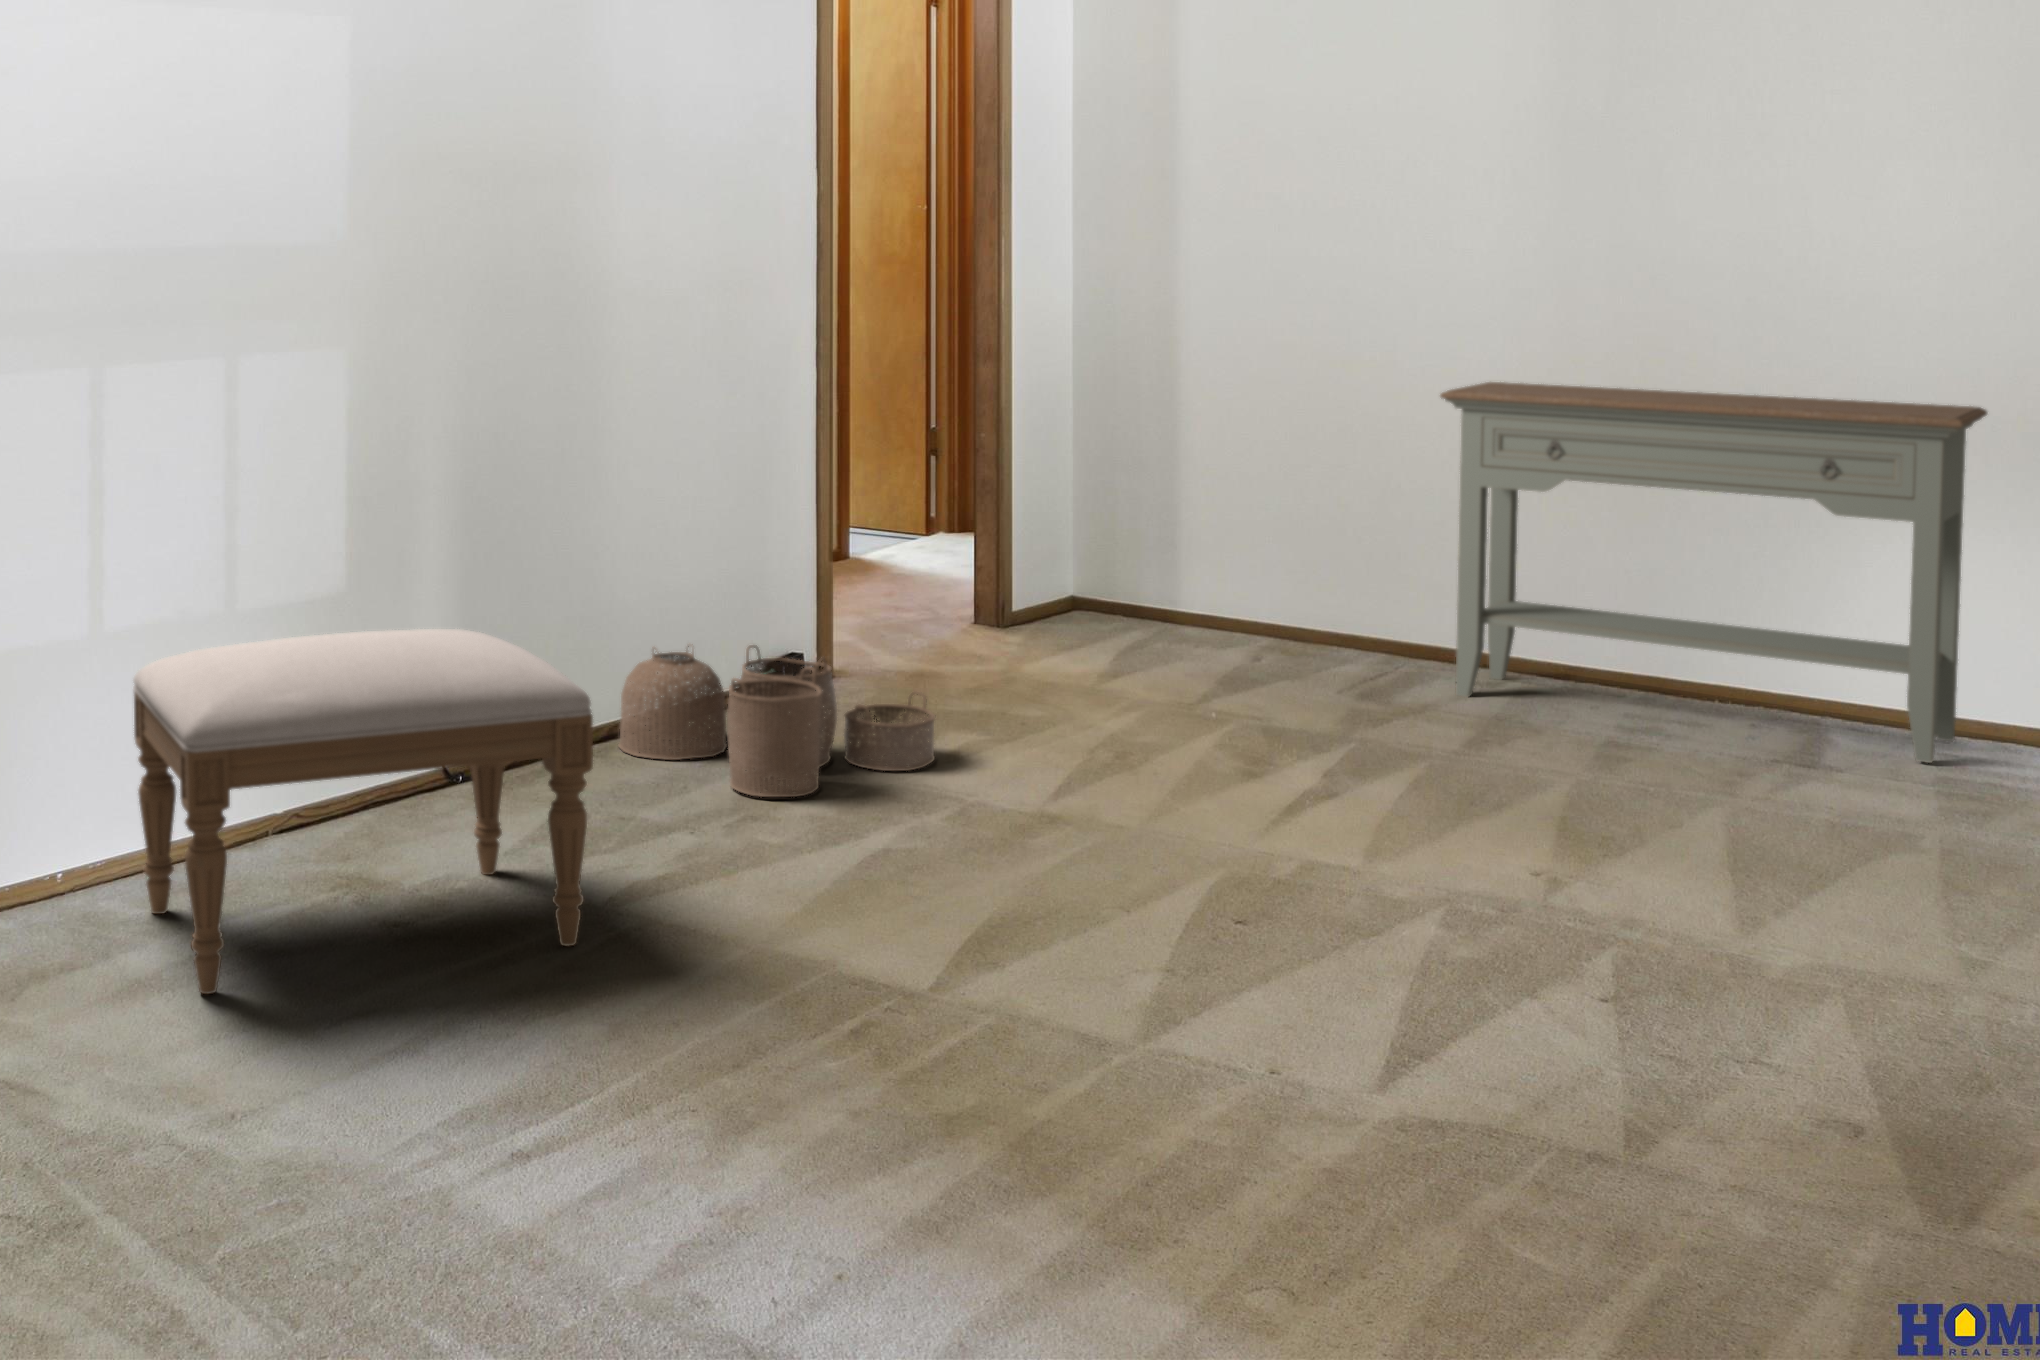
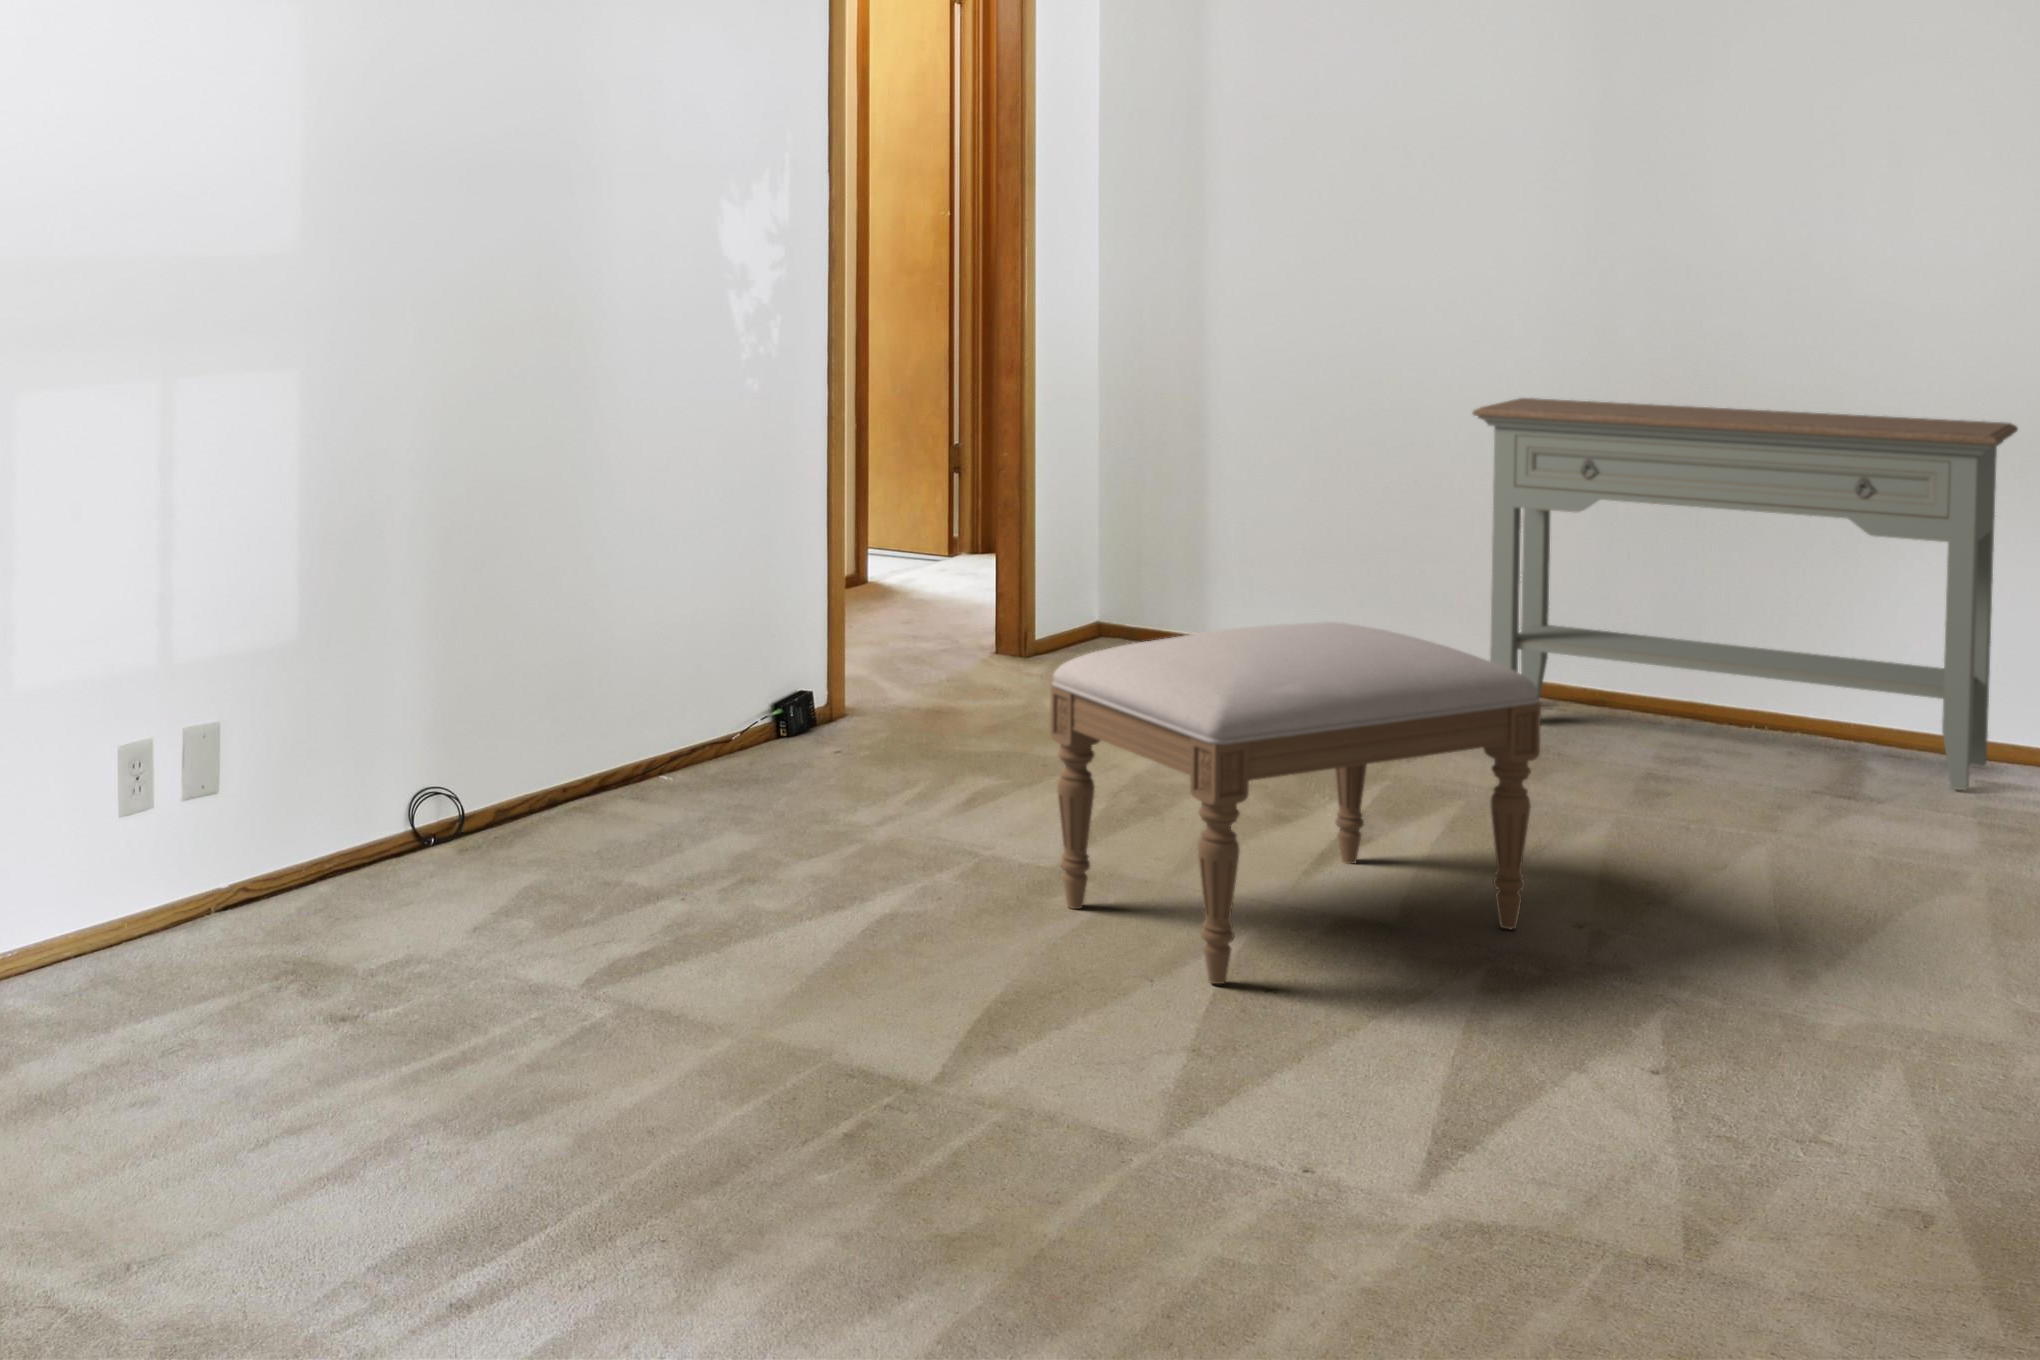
ottoman: present [133,629,593,994] -> present [1050,622,1541,984]
woven basket: present [619,645,935,797] -> none [610,686,951,855]

